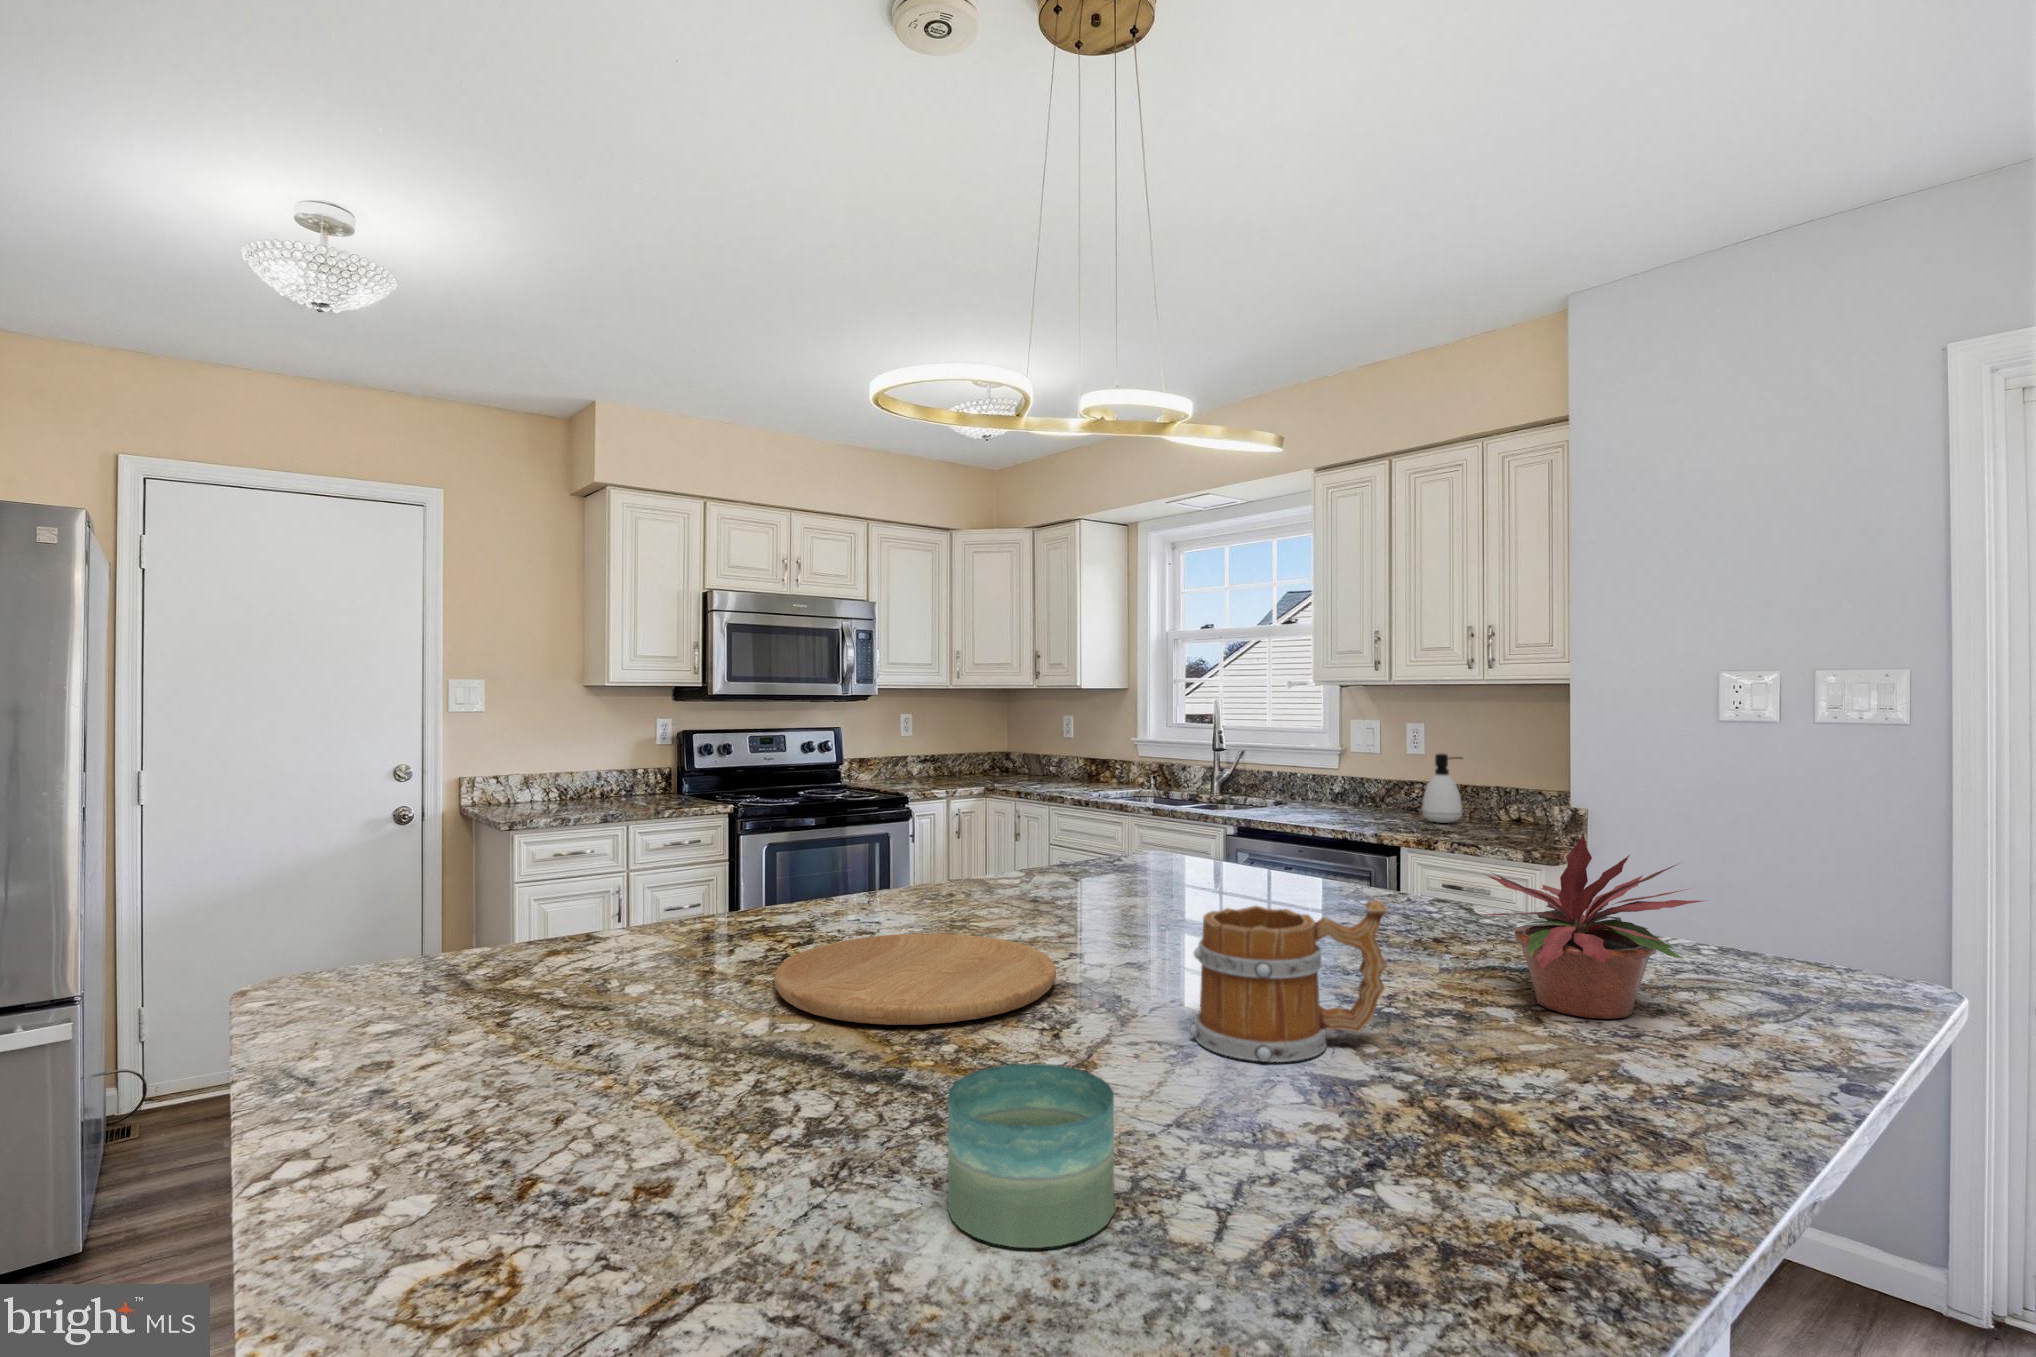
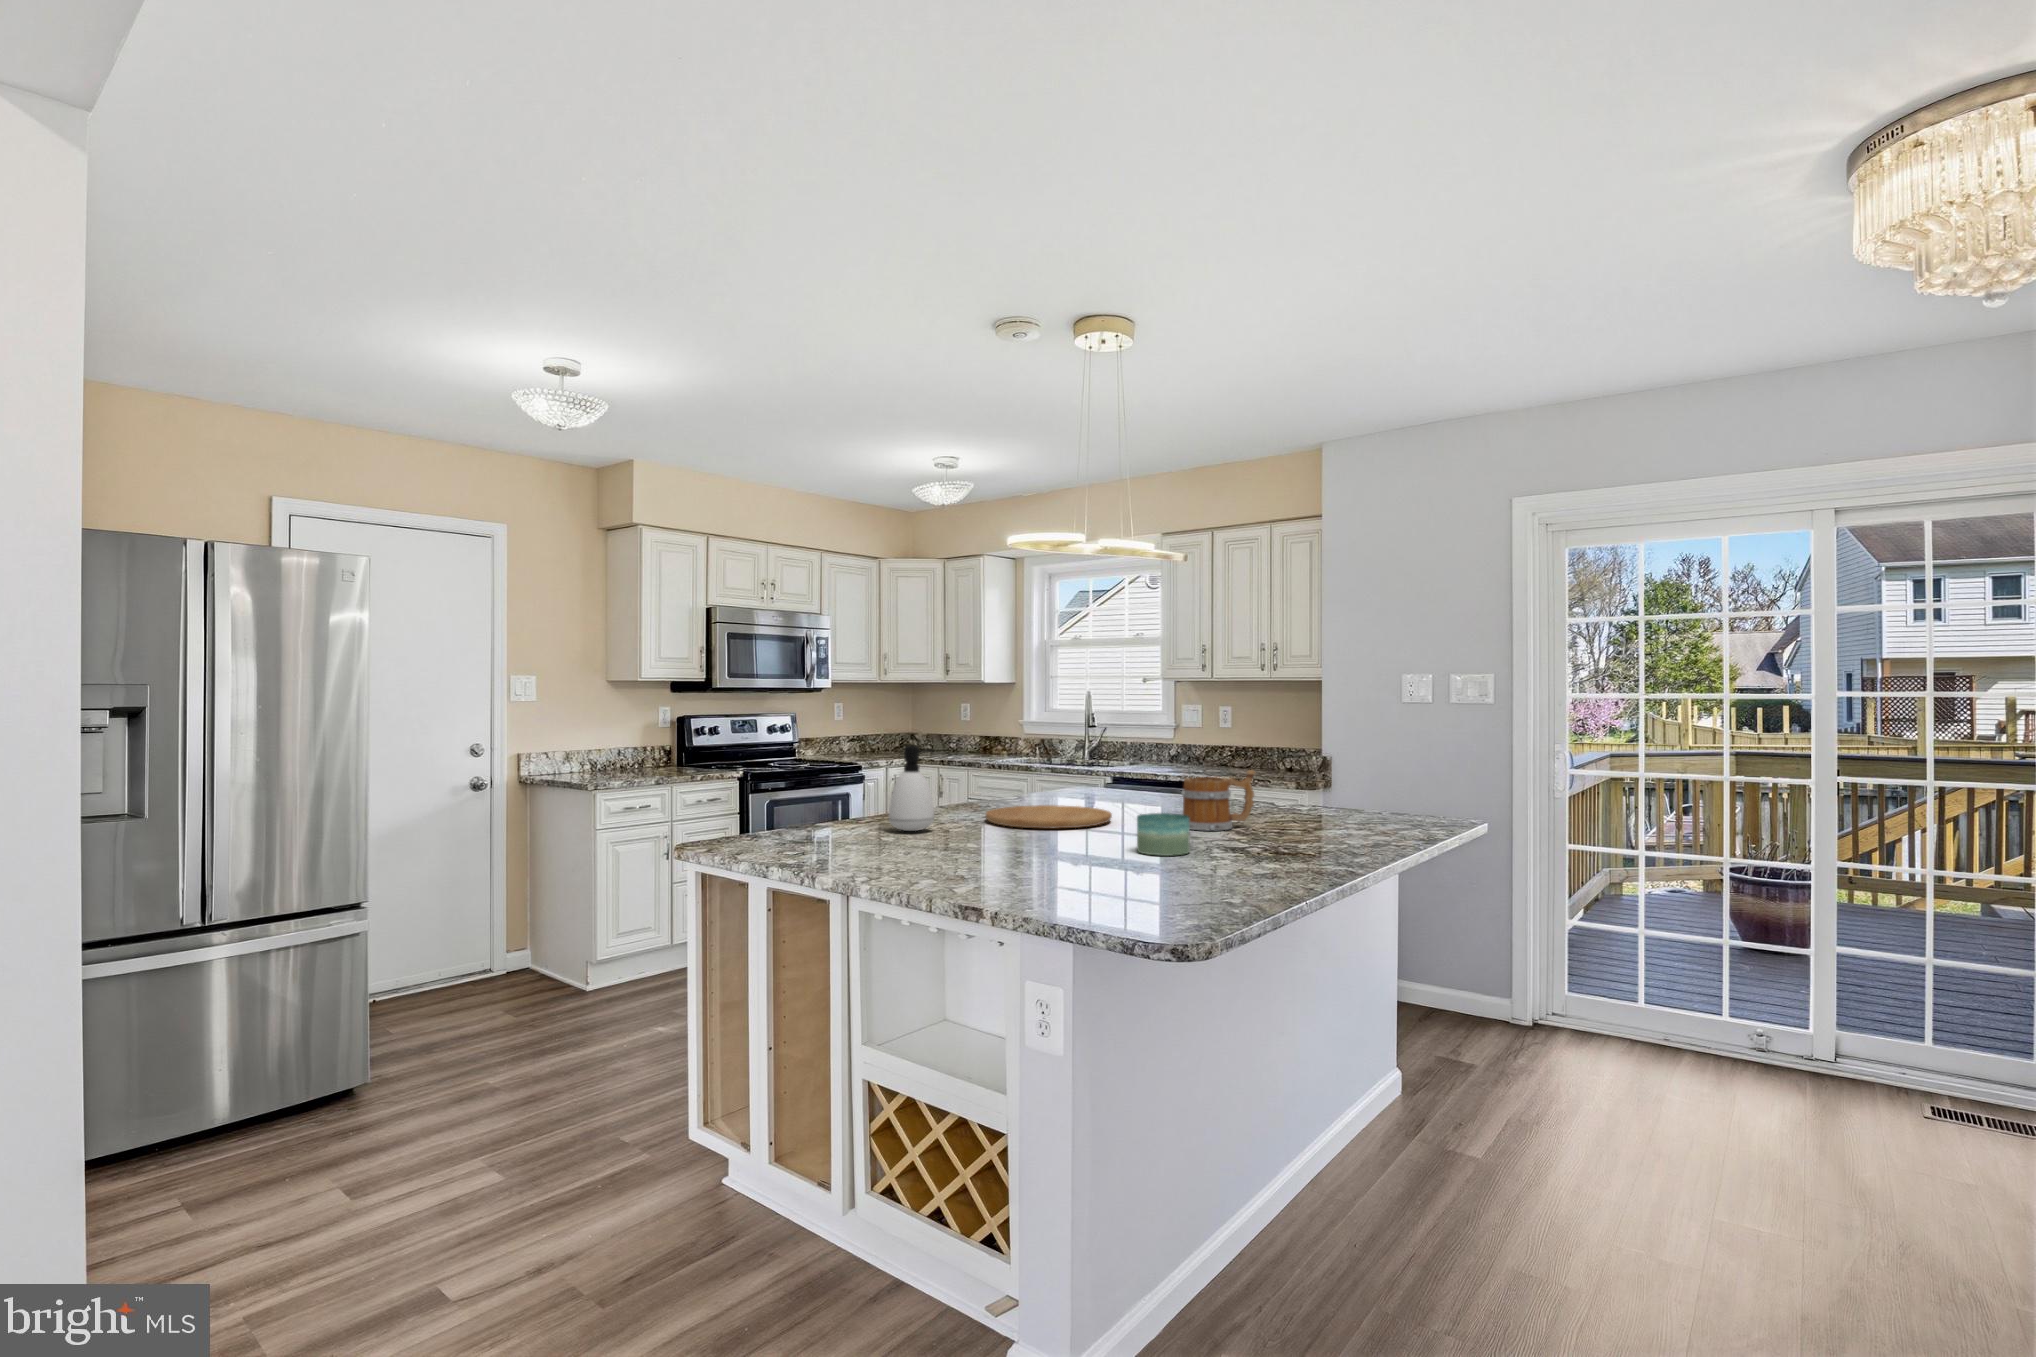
soap dispenser: present [1422,753,1462,823] -> present [889,746,934,831]
potted plant: present [1481,833,1702,1019] -> none [1281,745,1370,819]

